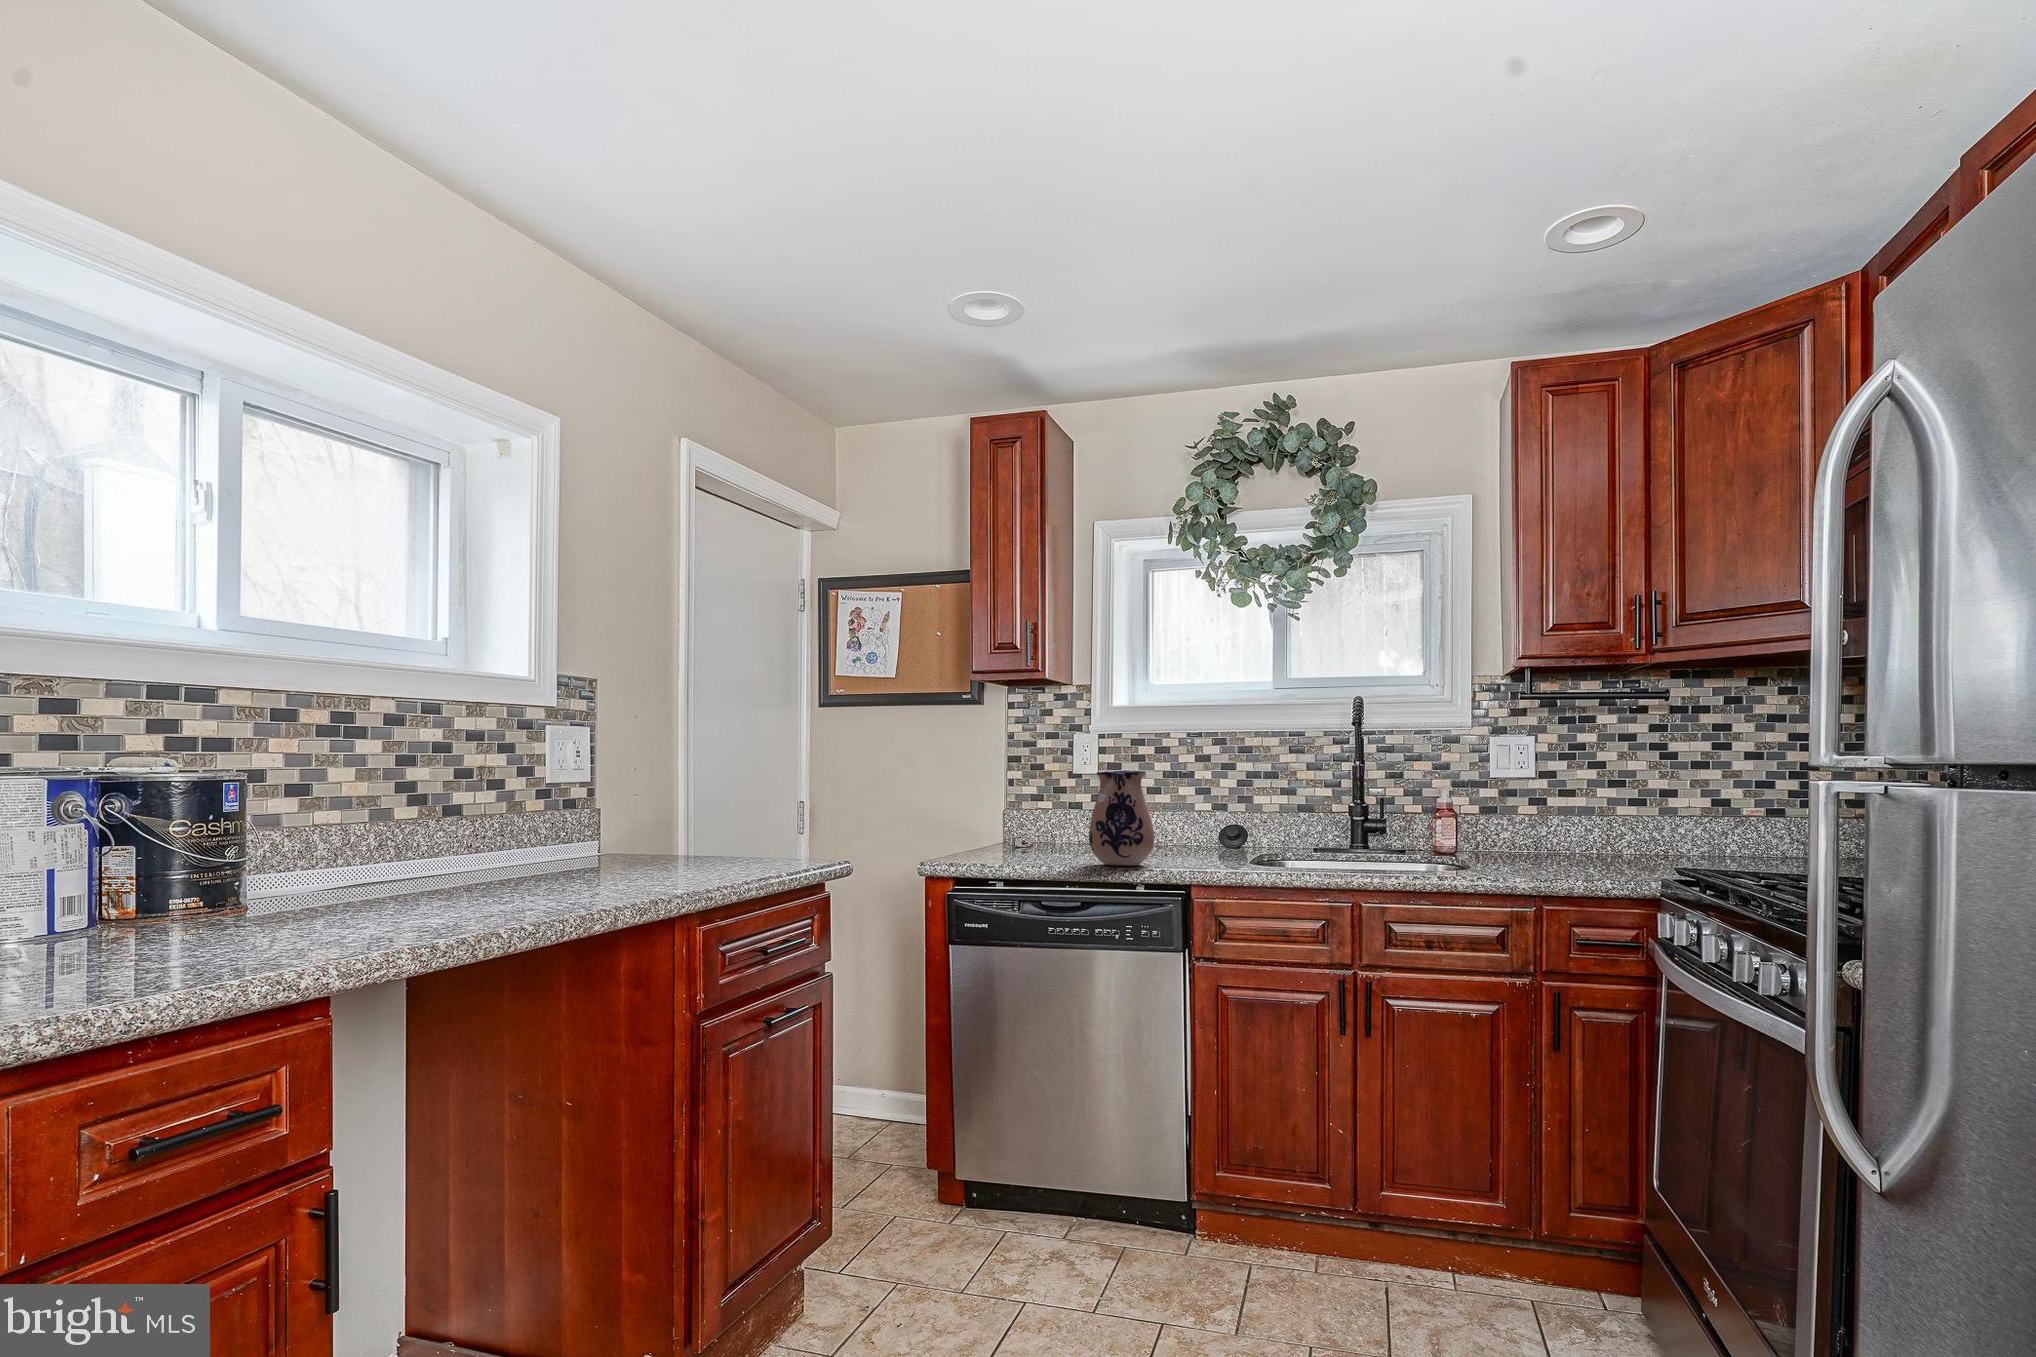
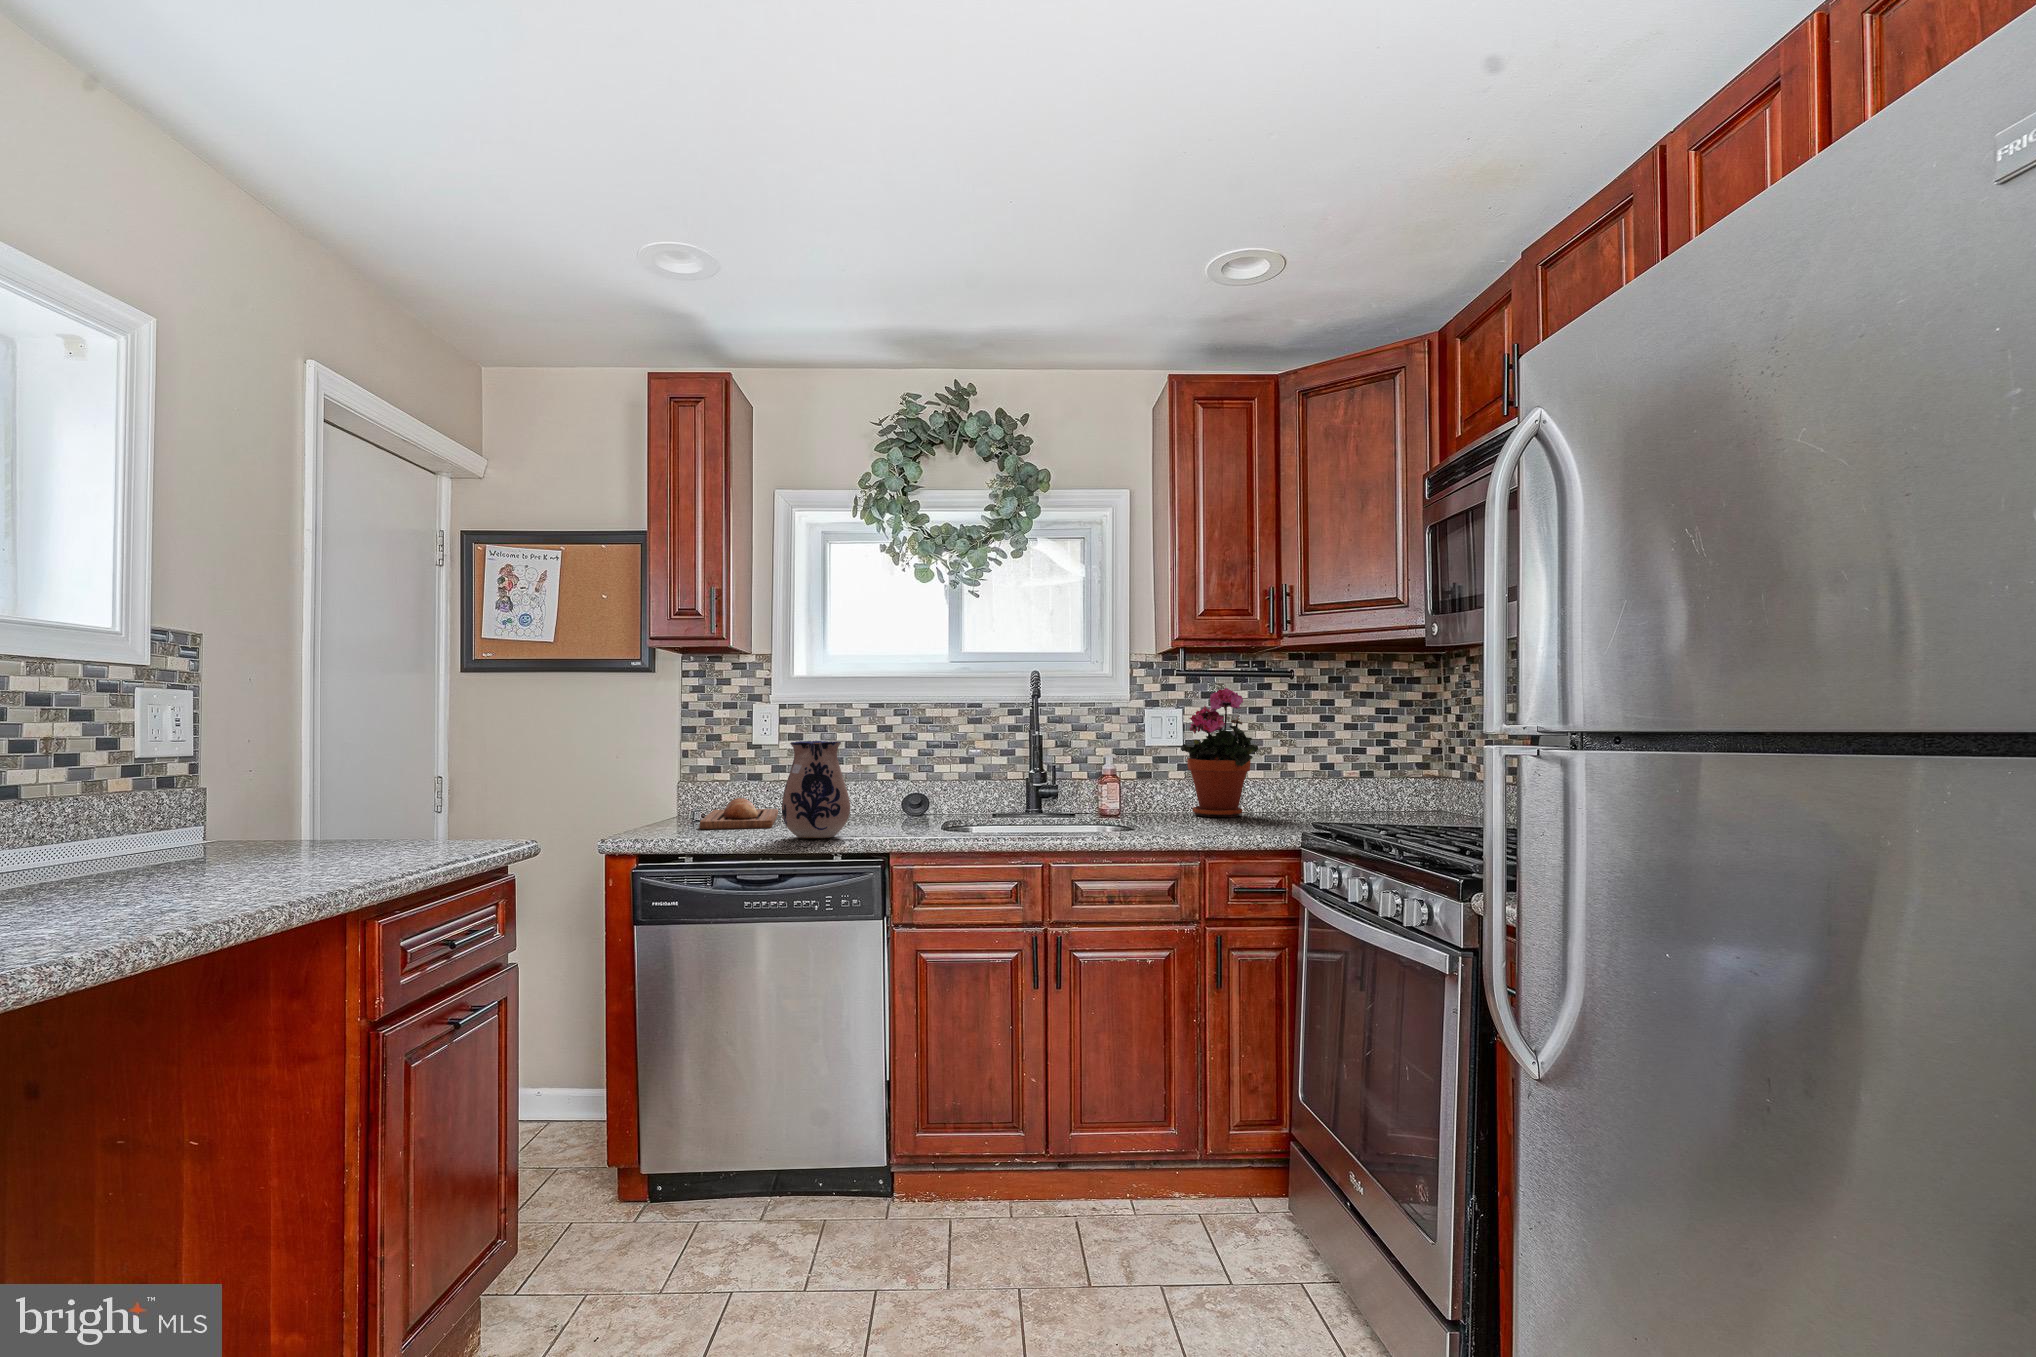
potted plant: none [1533,714,1627,862] -> present [1181,688,1258,817]
bread loaf: none [1019,825,1097,855] -> present [699,798,778,829]

